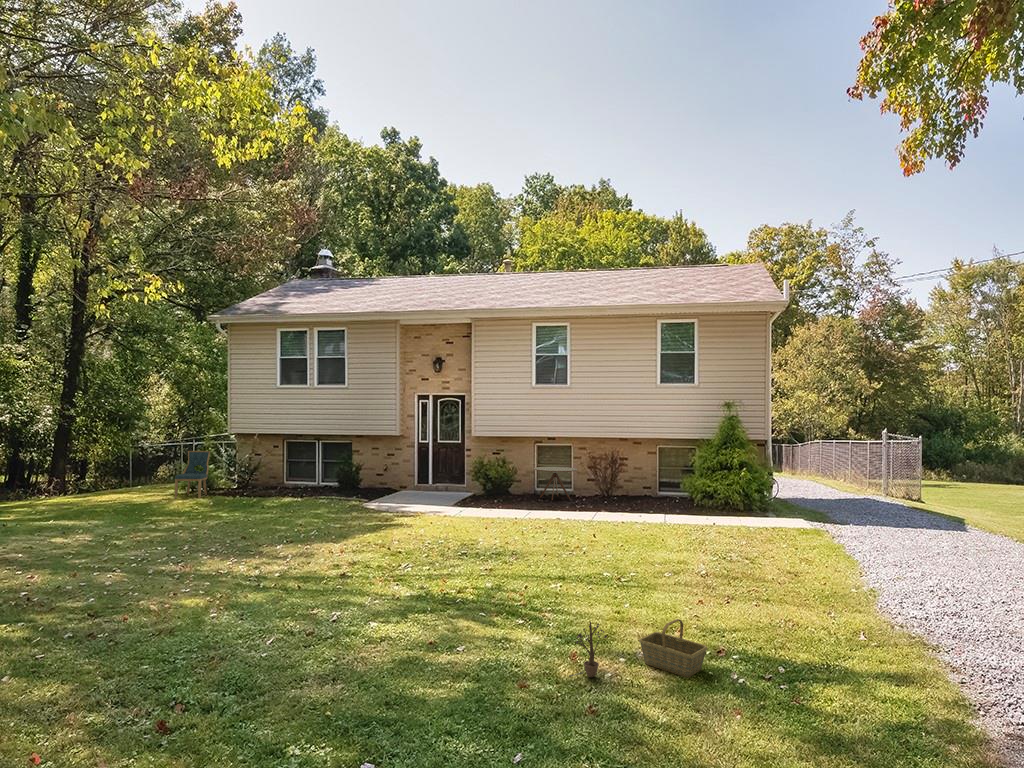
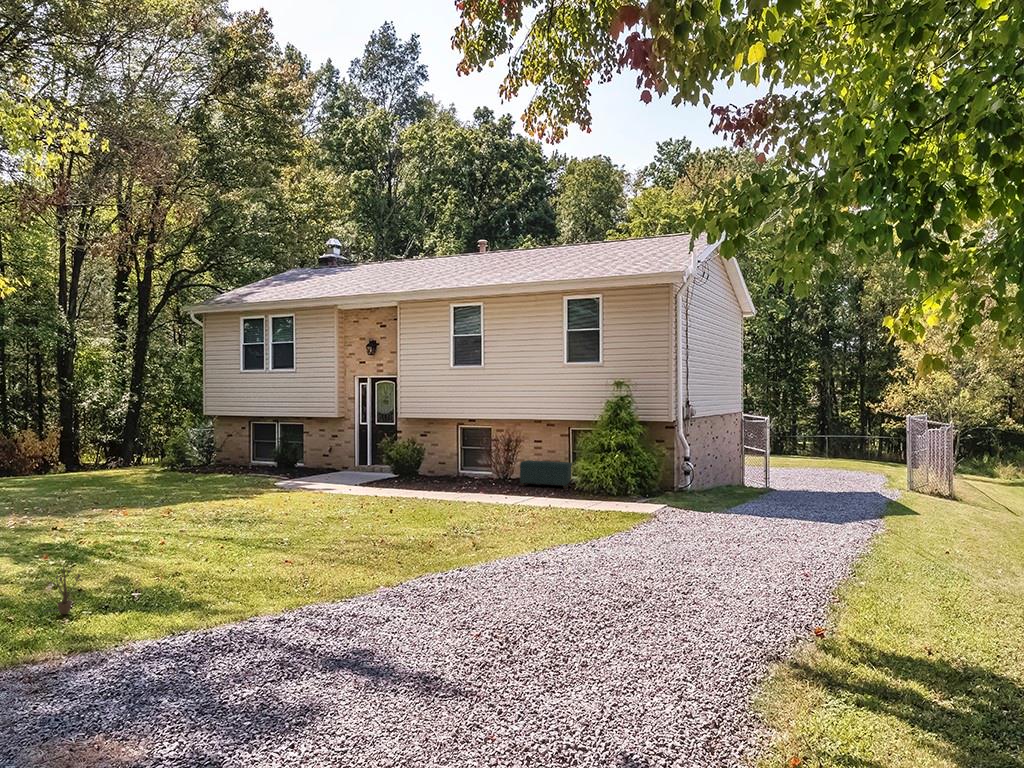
chair: present [174,451,210,498] -> none [143,431,179,473]
round table: present [534,467,577,500] -> none [449,449,493,483]
bench: none [614,477,664,504] -> present [520,460,572,489]
basket: present [639,619,707,677] -> none [130,571,172,621]

